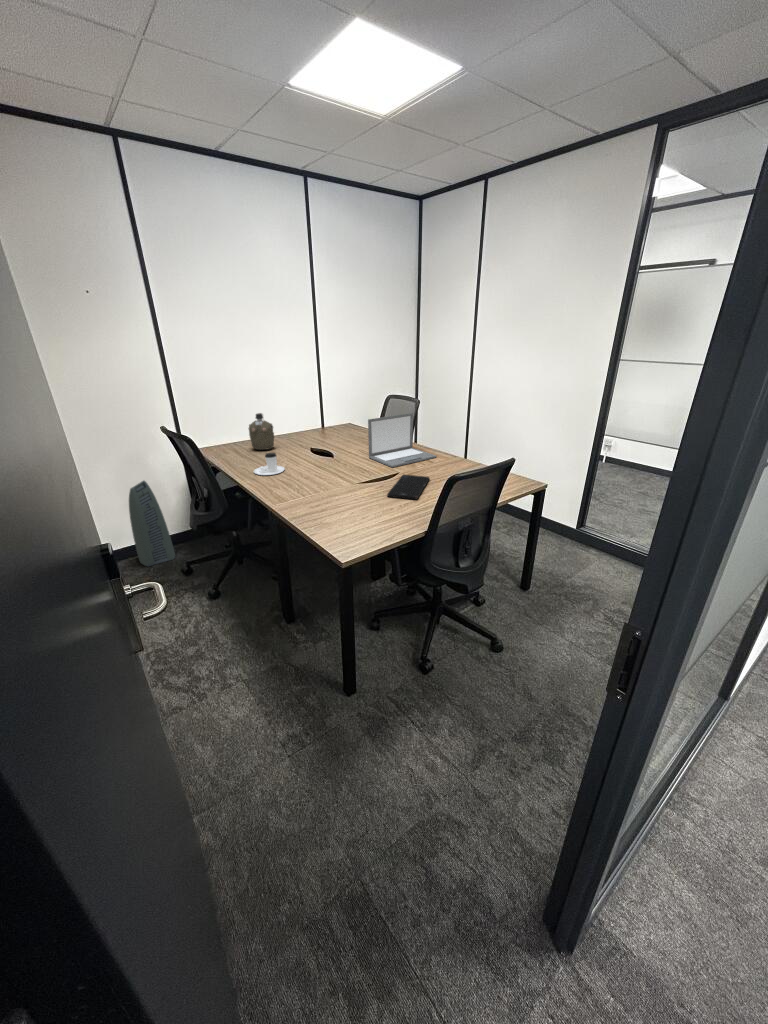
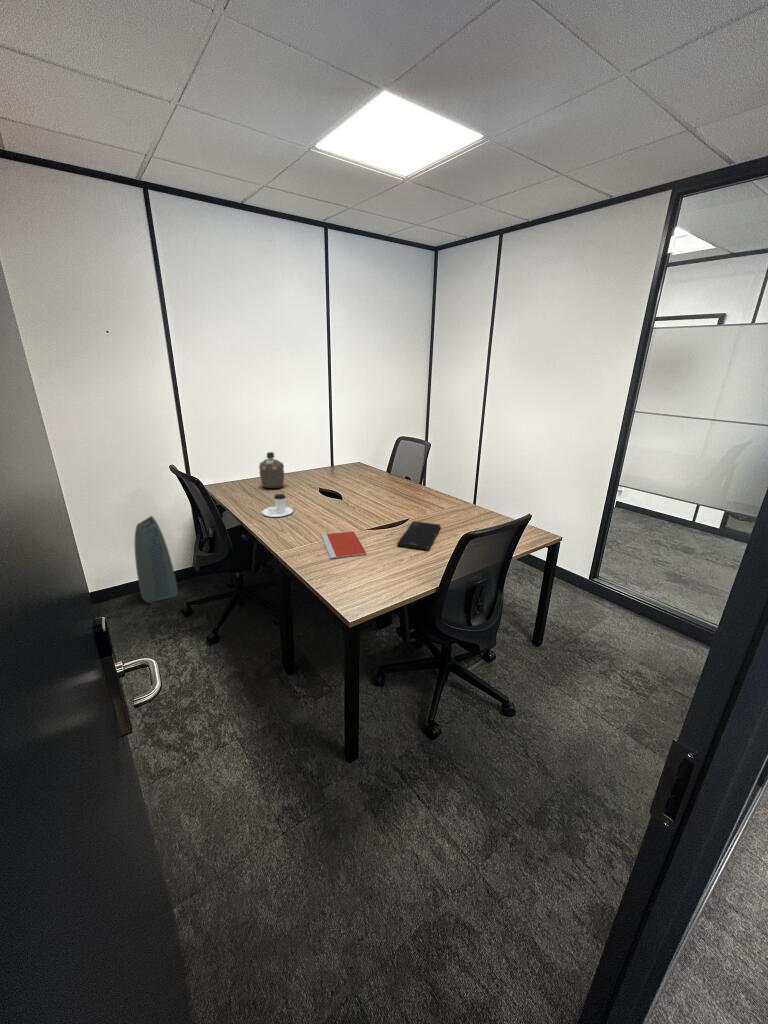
laptop: present [368,413,437,467] -> none [379,457,447,512]
notebook: none [313,485,358,510] -> present [321,531,367,559]

